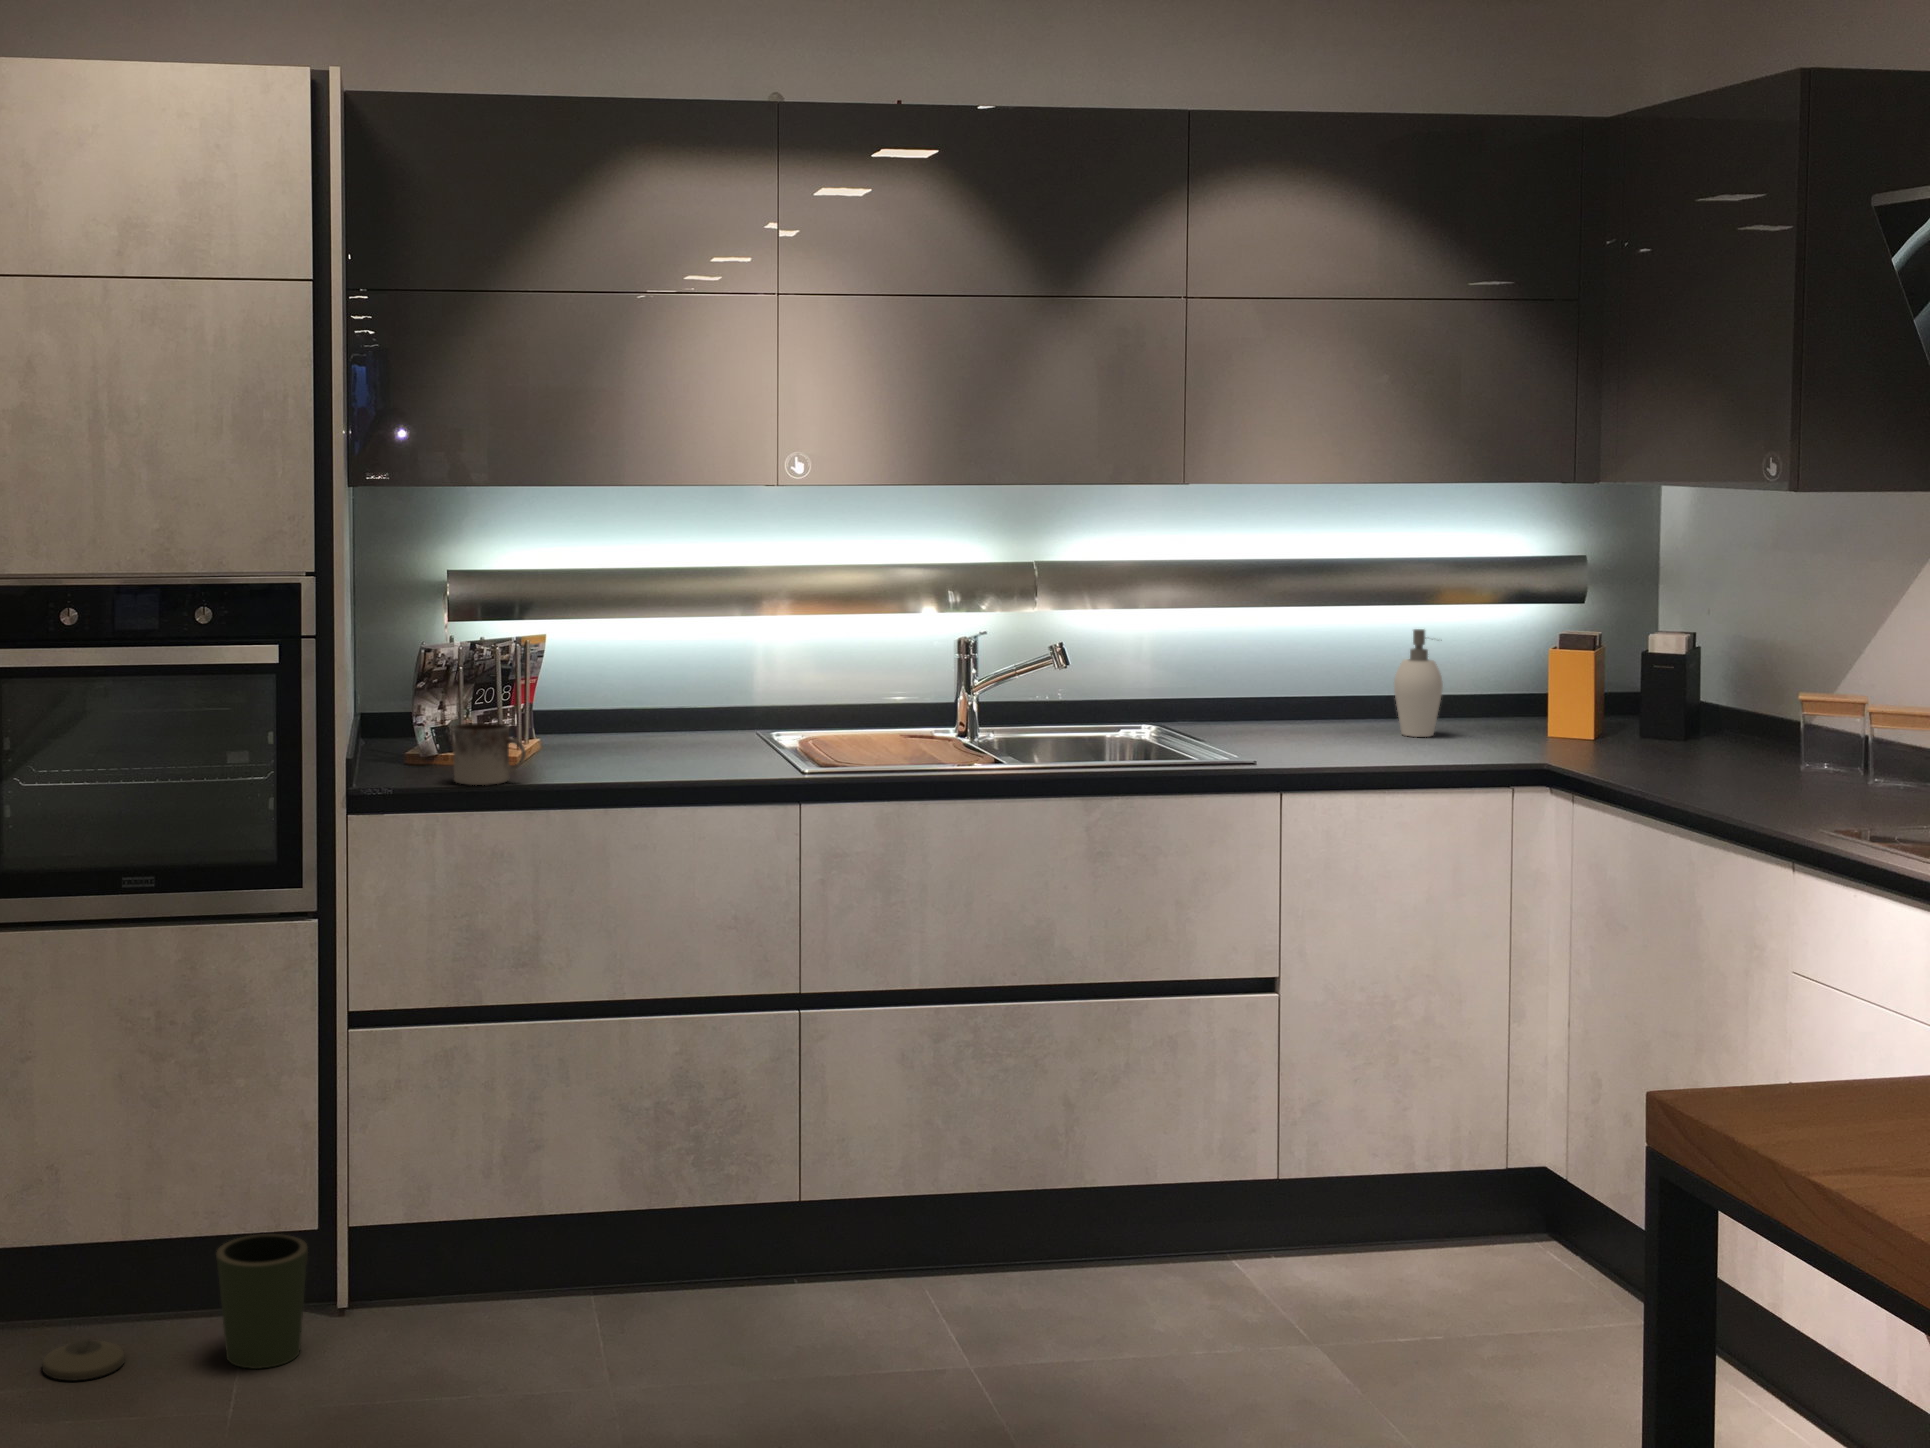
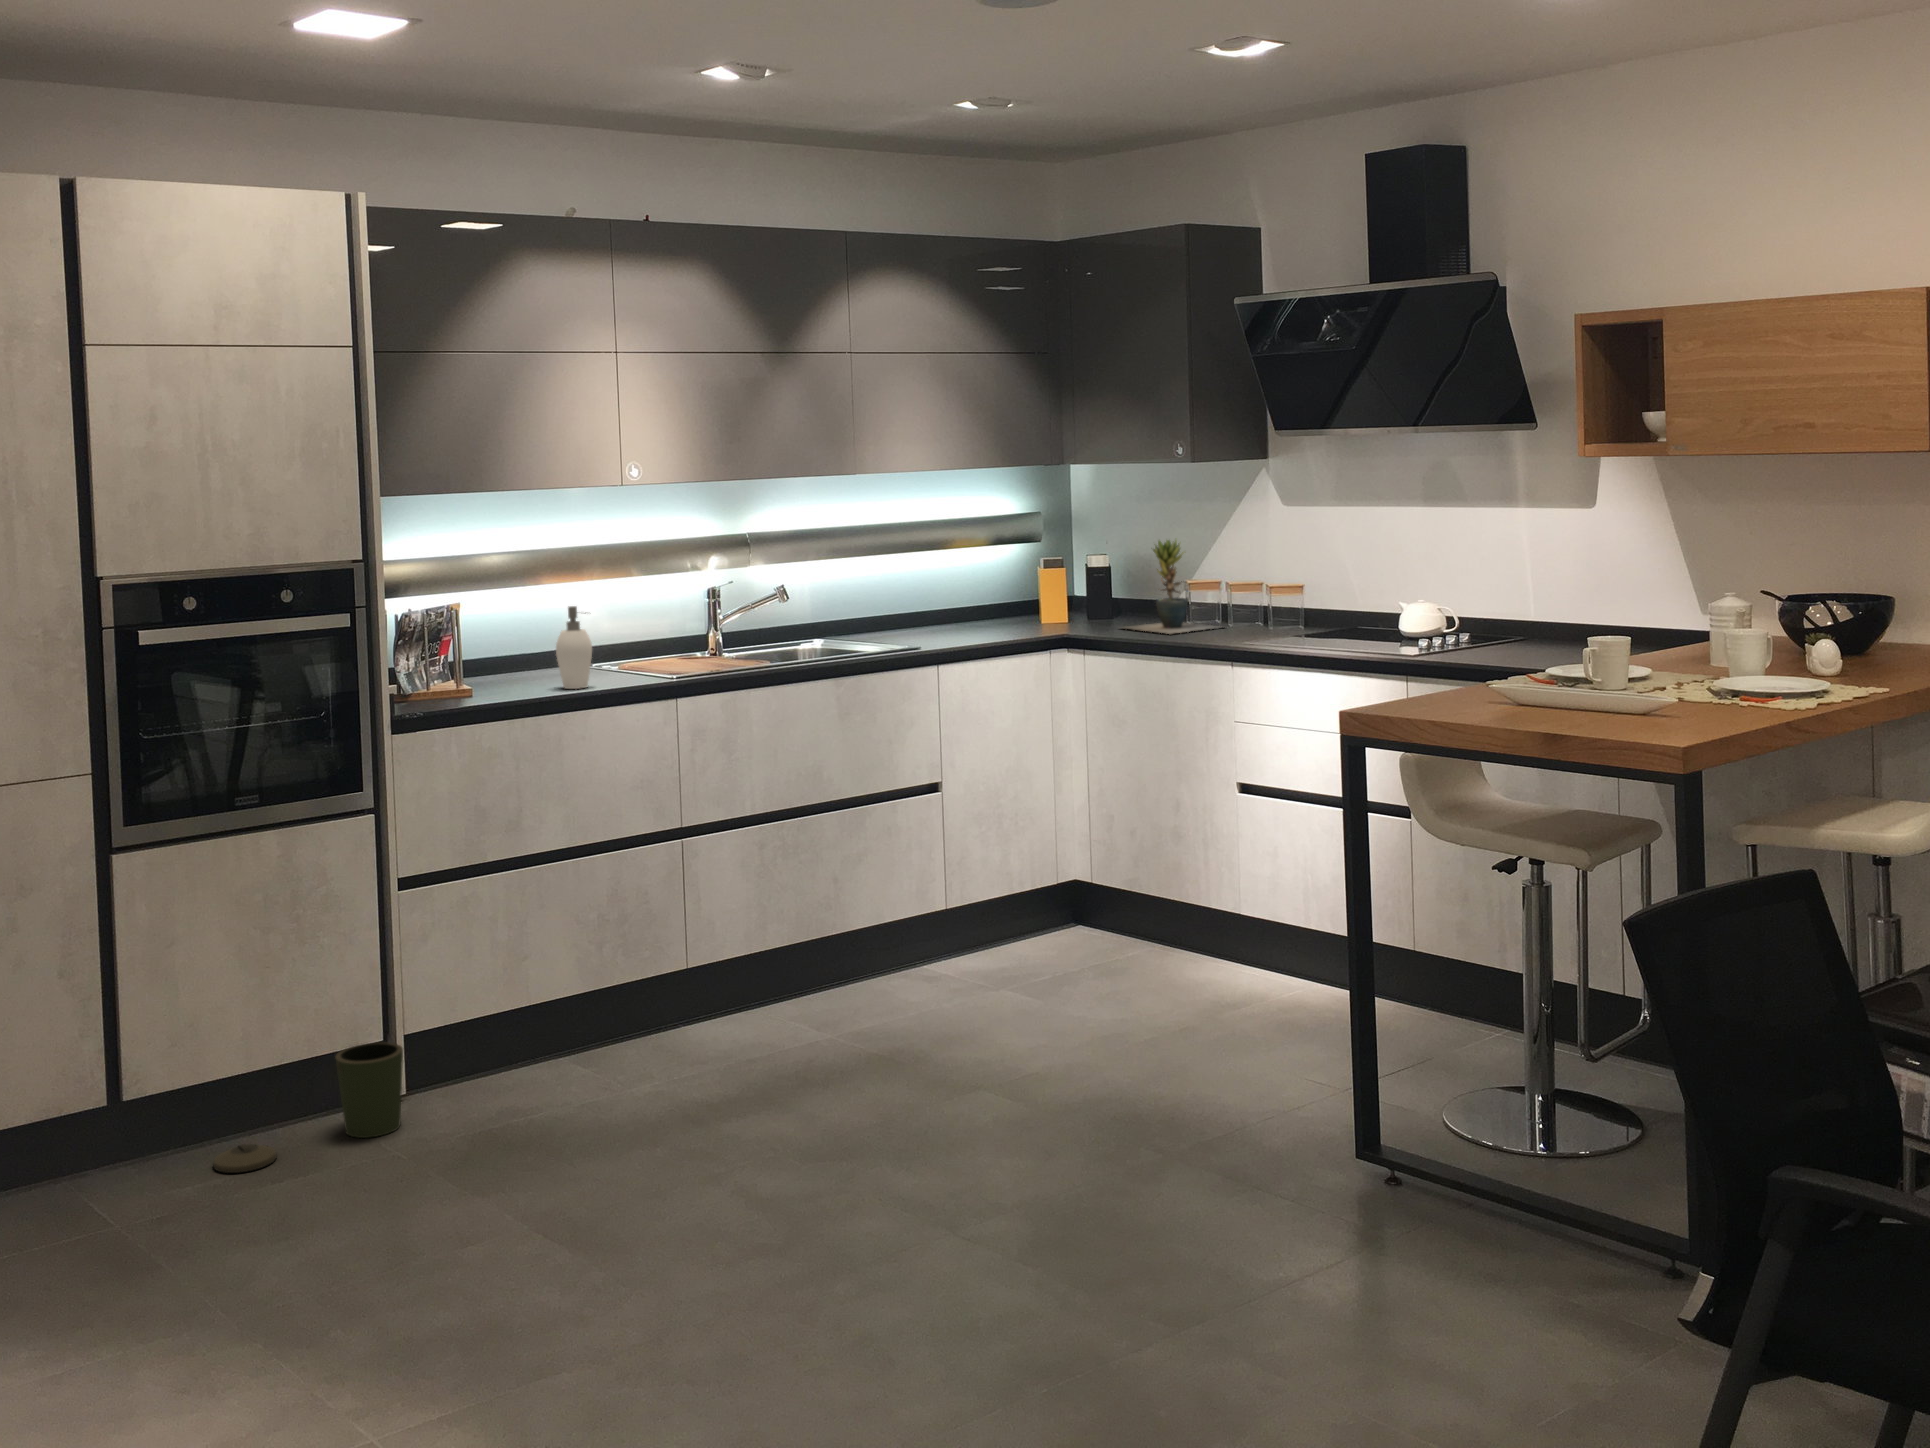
potted plant: none [1627,615,1823,782] -> present [1125,540,1220,634]
soap dispenser: present [1394,629,1443,737] -> present [556,606,592,689]
mug: present [453,723,526,785] -> none [448,663,503,706]

